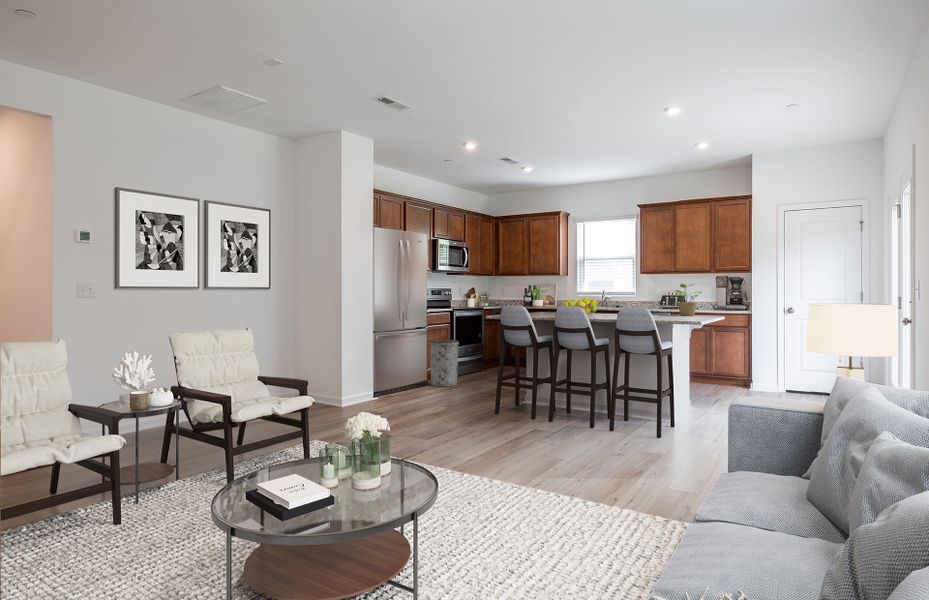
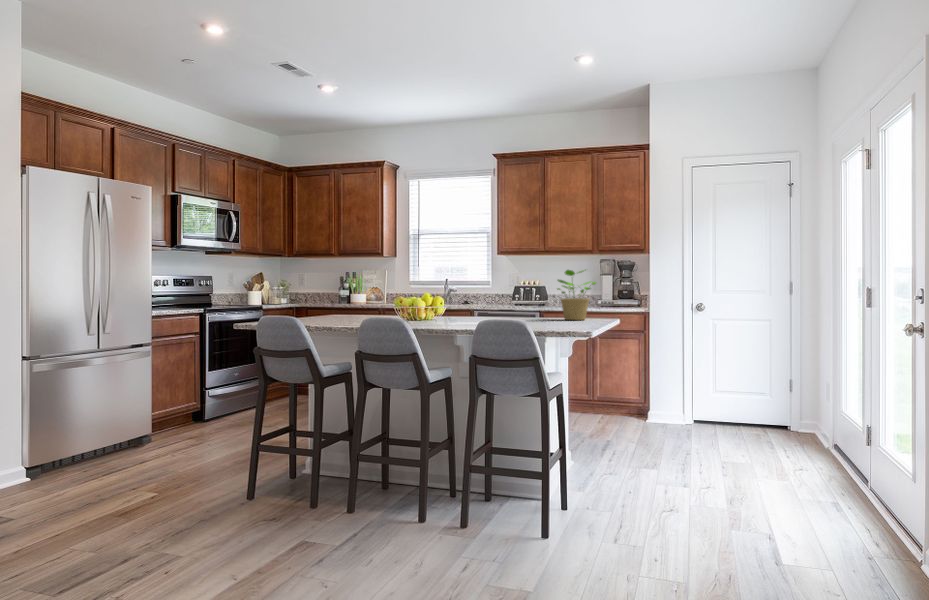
trash can: present [429,339,459,386] -> none [158,361,212,443]

